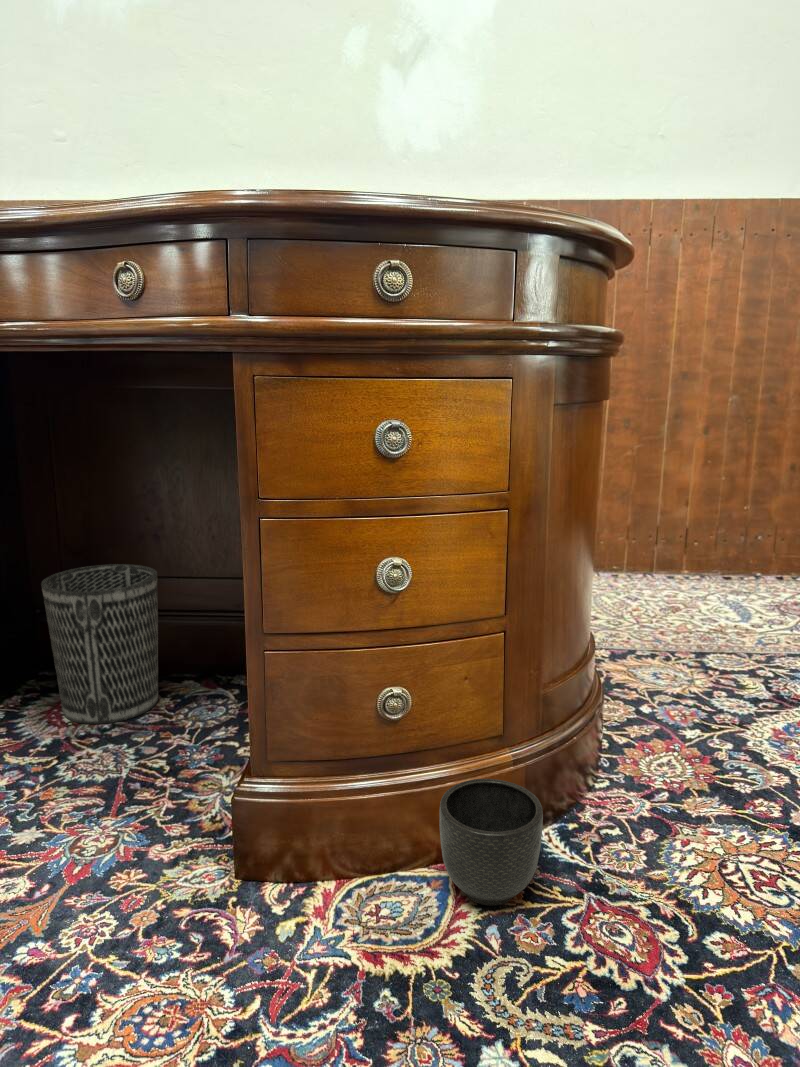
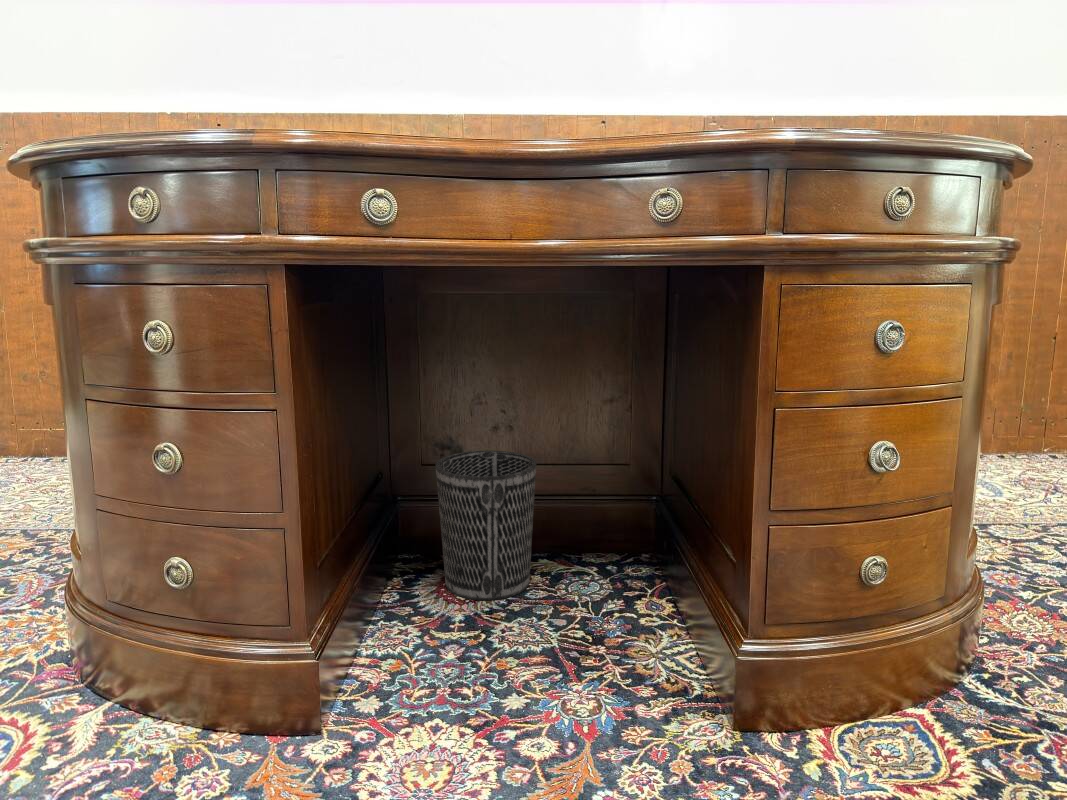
planter: present [440,779,543,906] -> none [916,634,1020,744]

